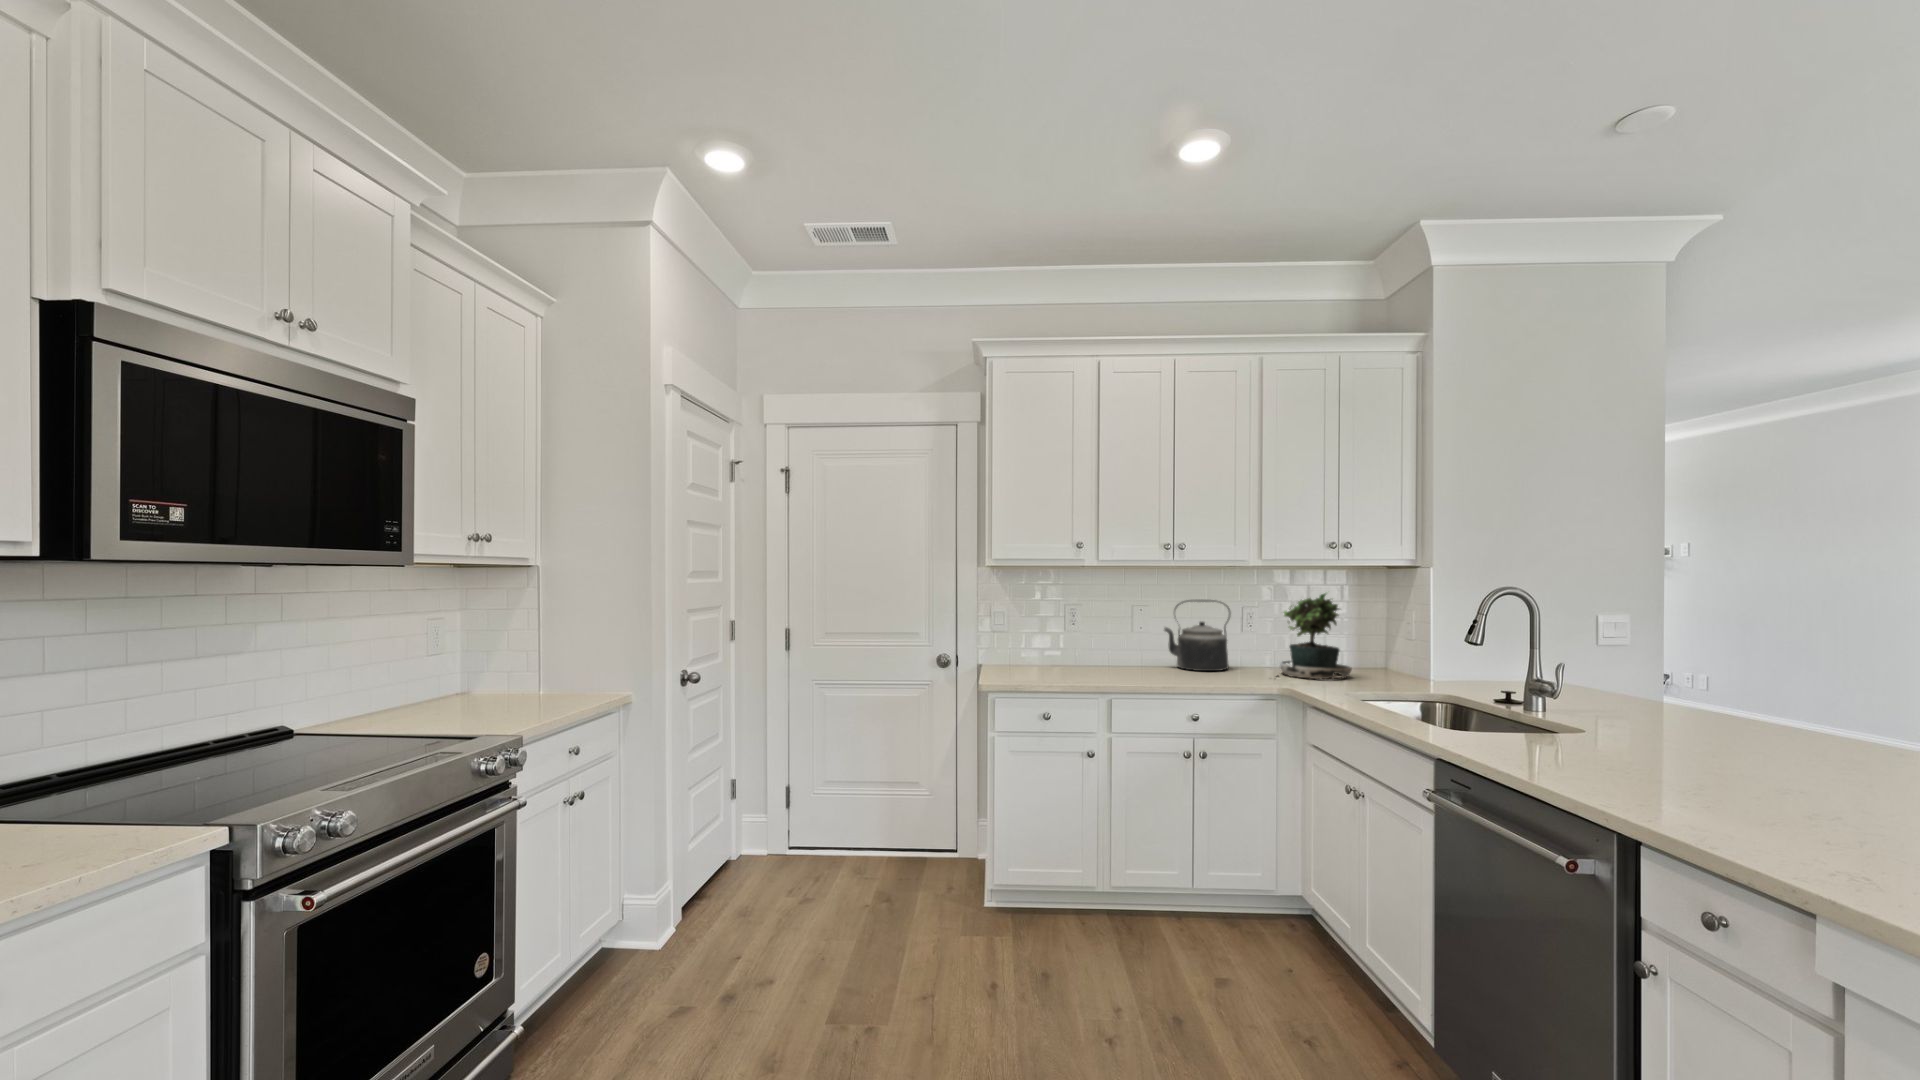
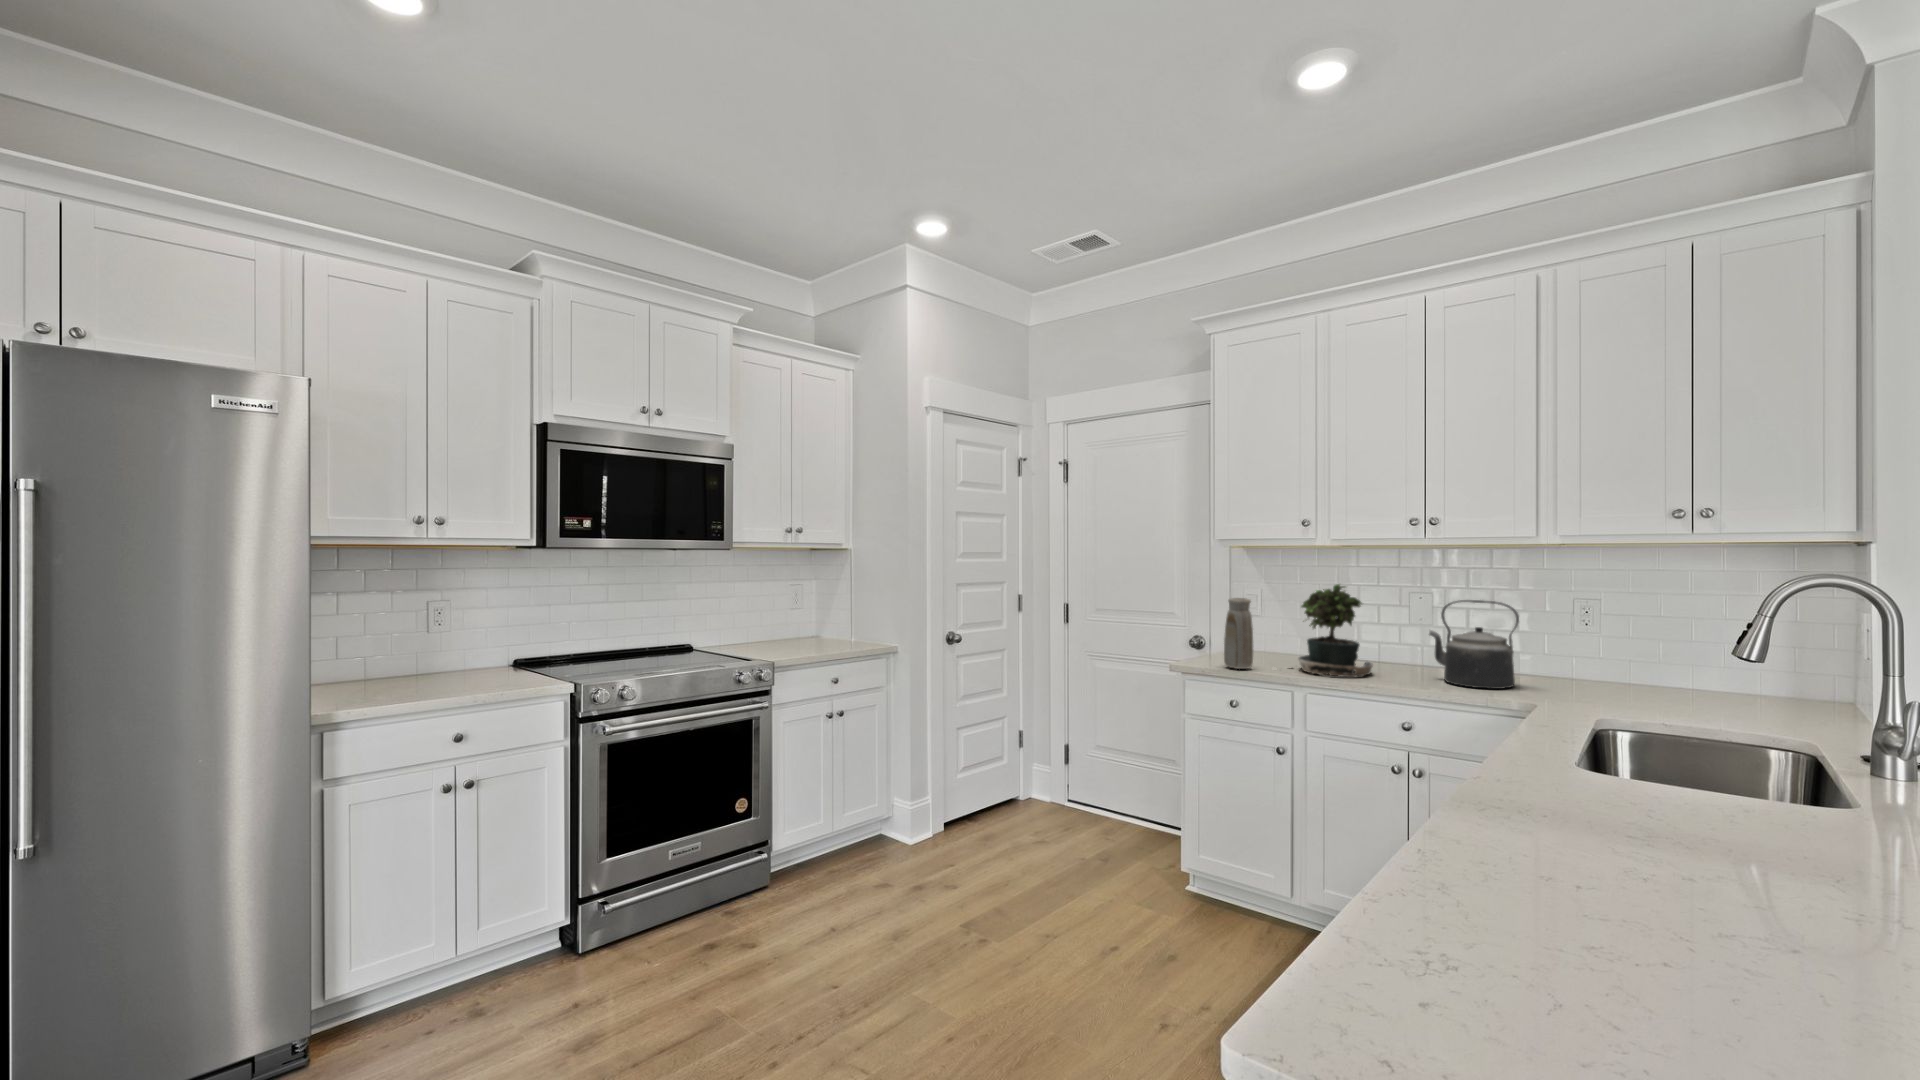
potted plant: present [1280,593,1352,679] -> present [1298,584,1373,677]
vase: none [1011,607,1038,676] -> present [1224,598,1253,669]

